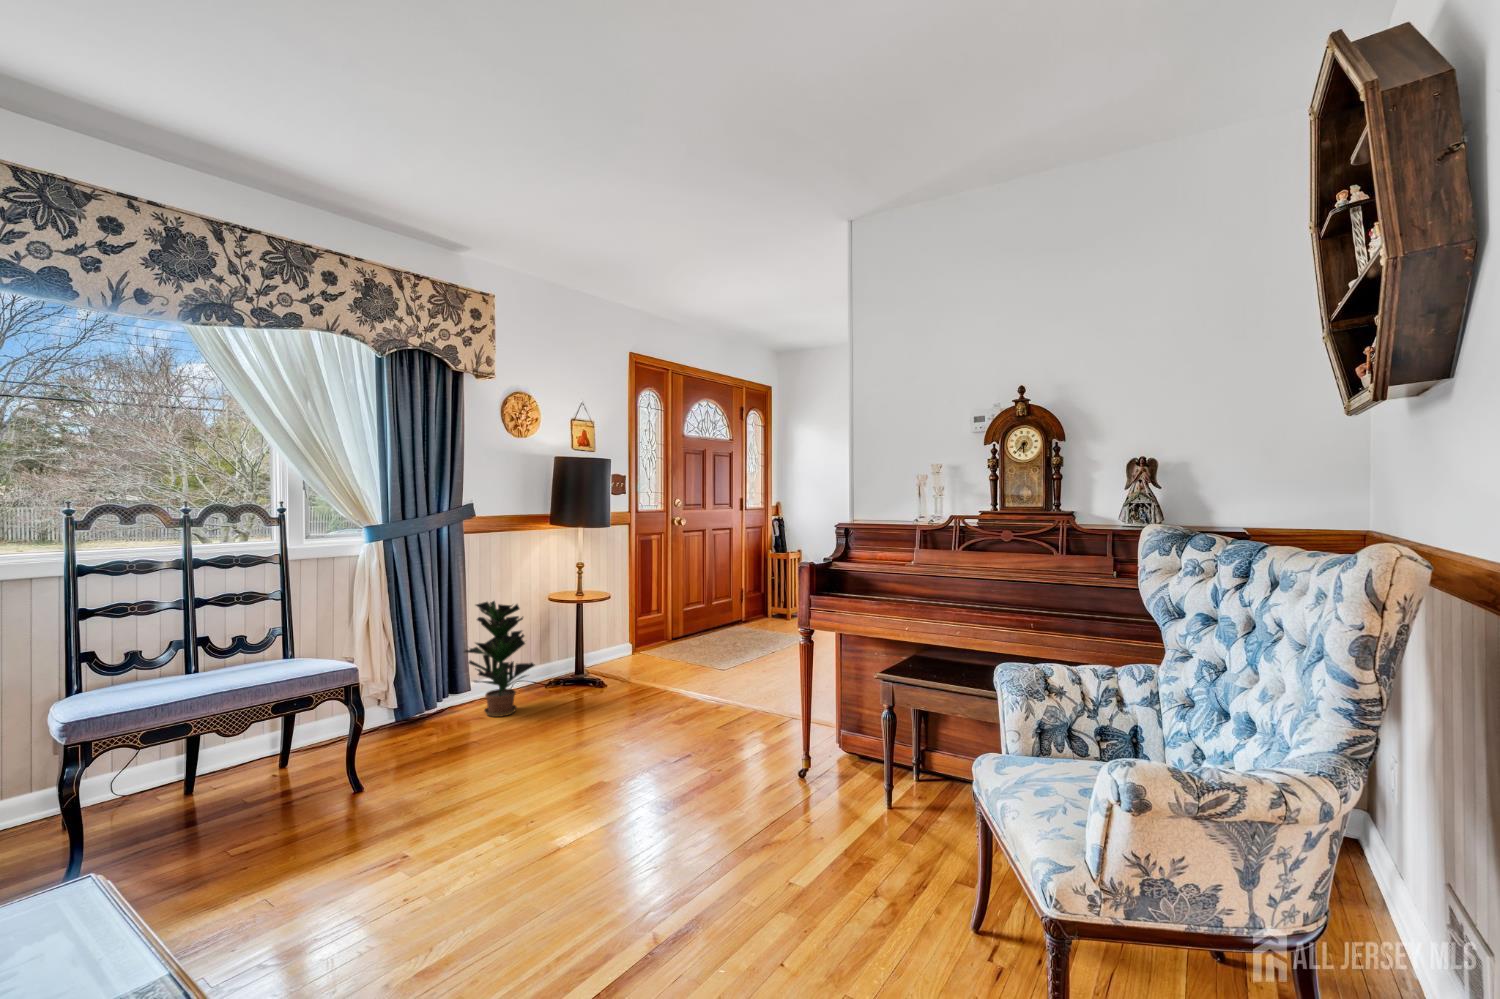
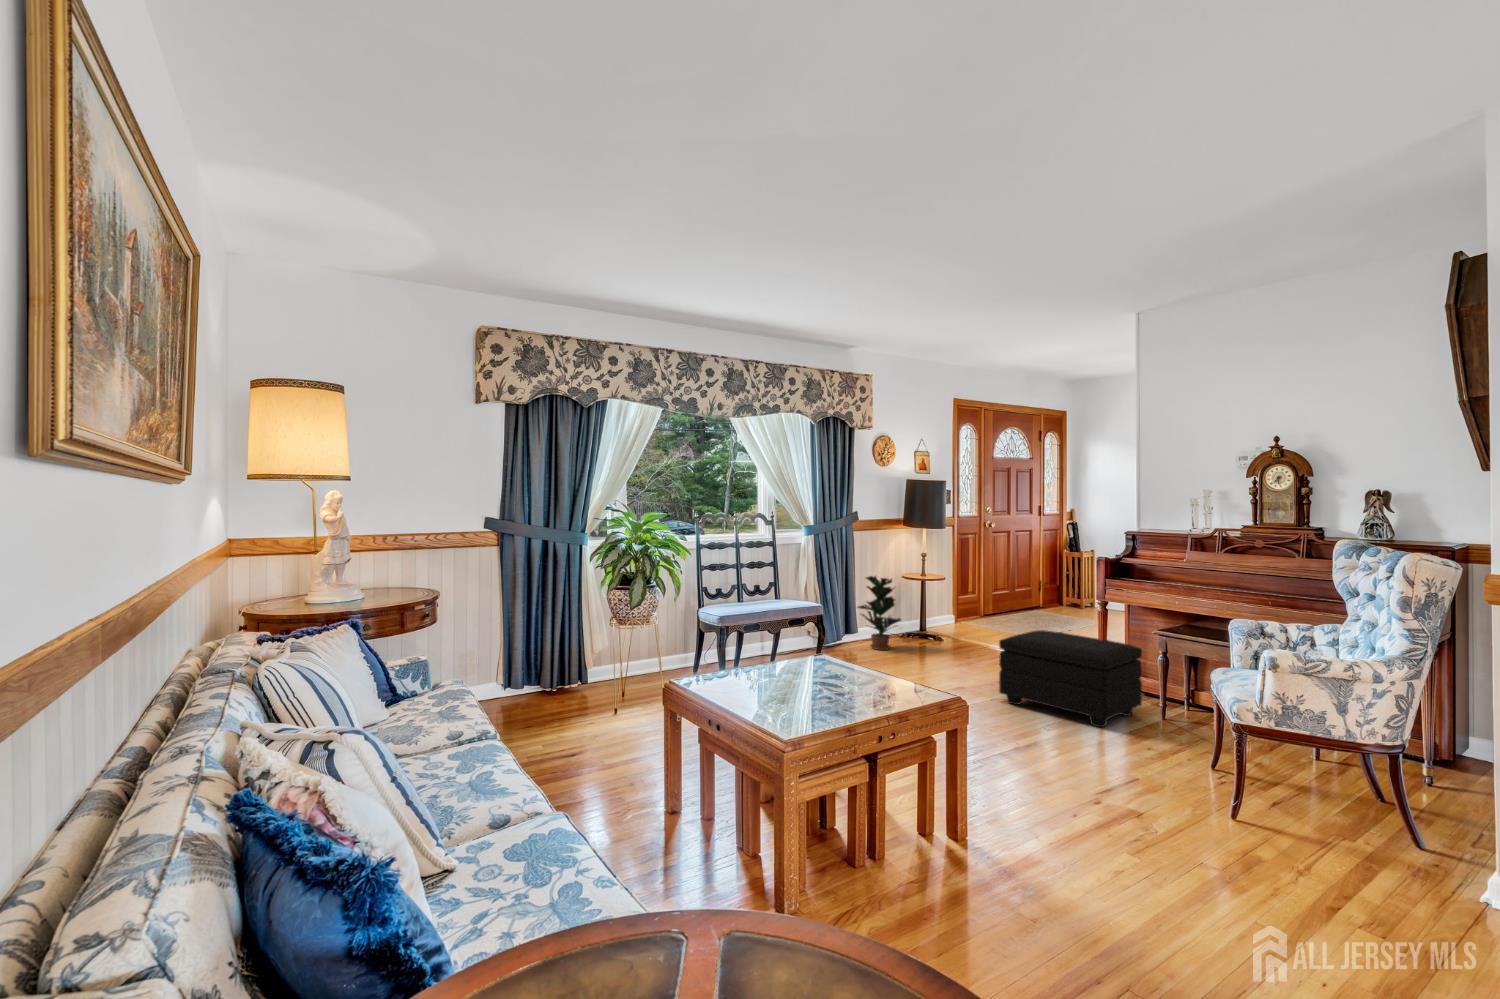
footstool: none [647,682,861,857] -> present [999,630,1142,727]

